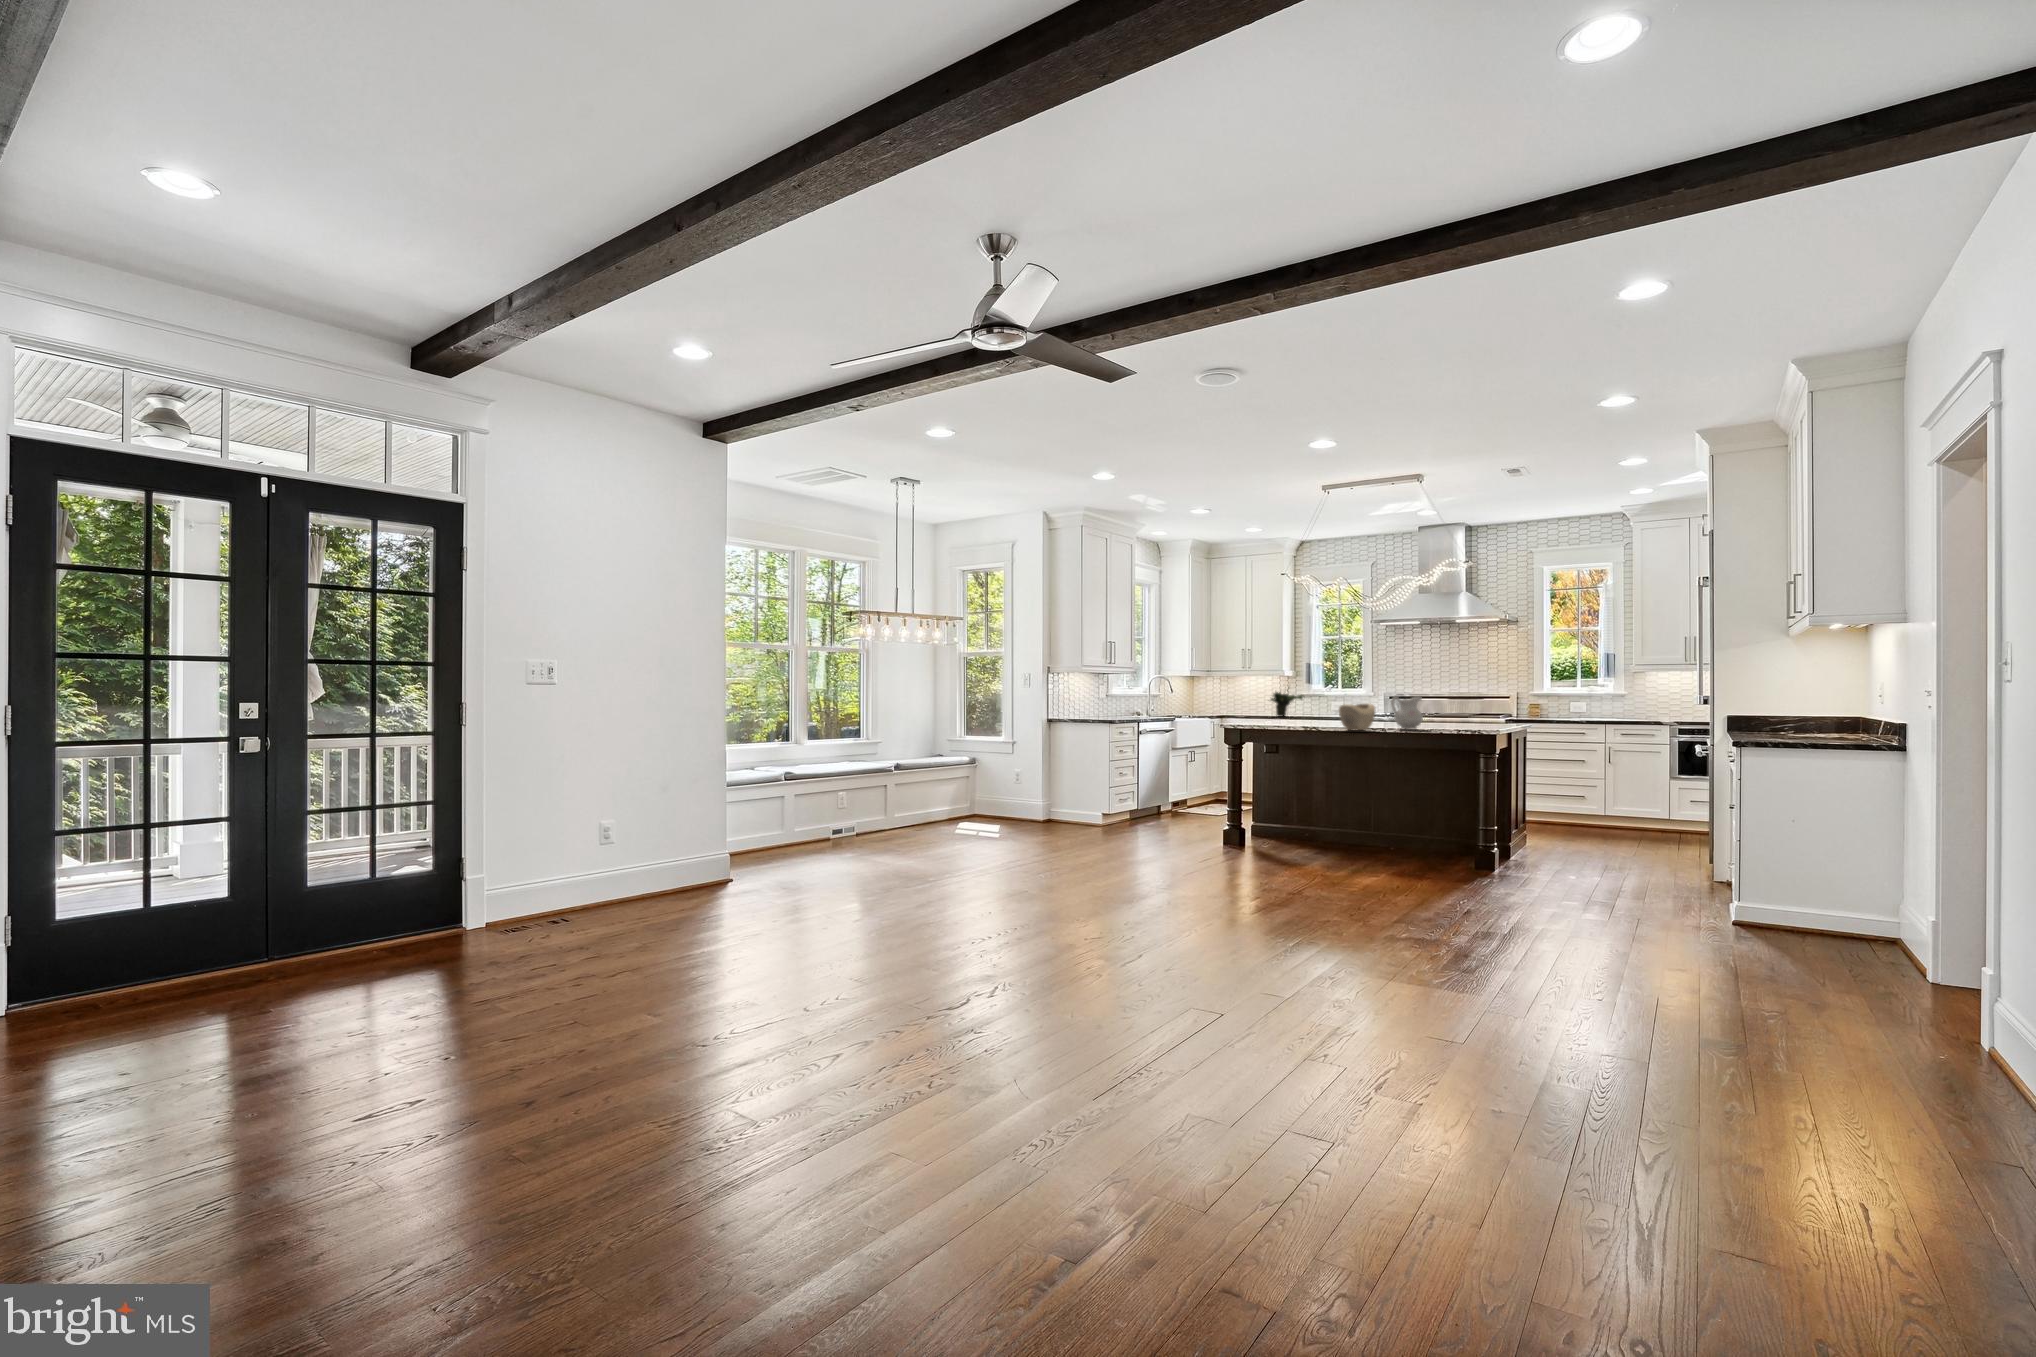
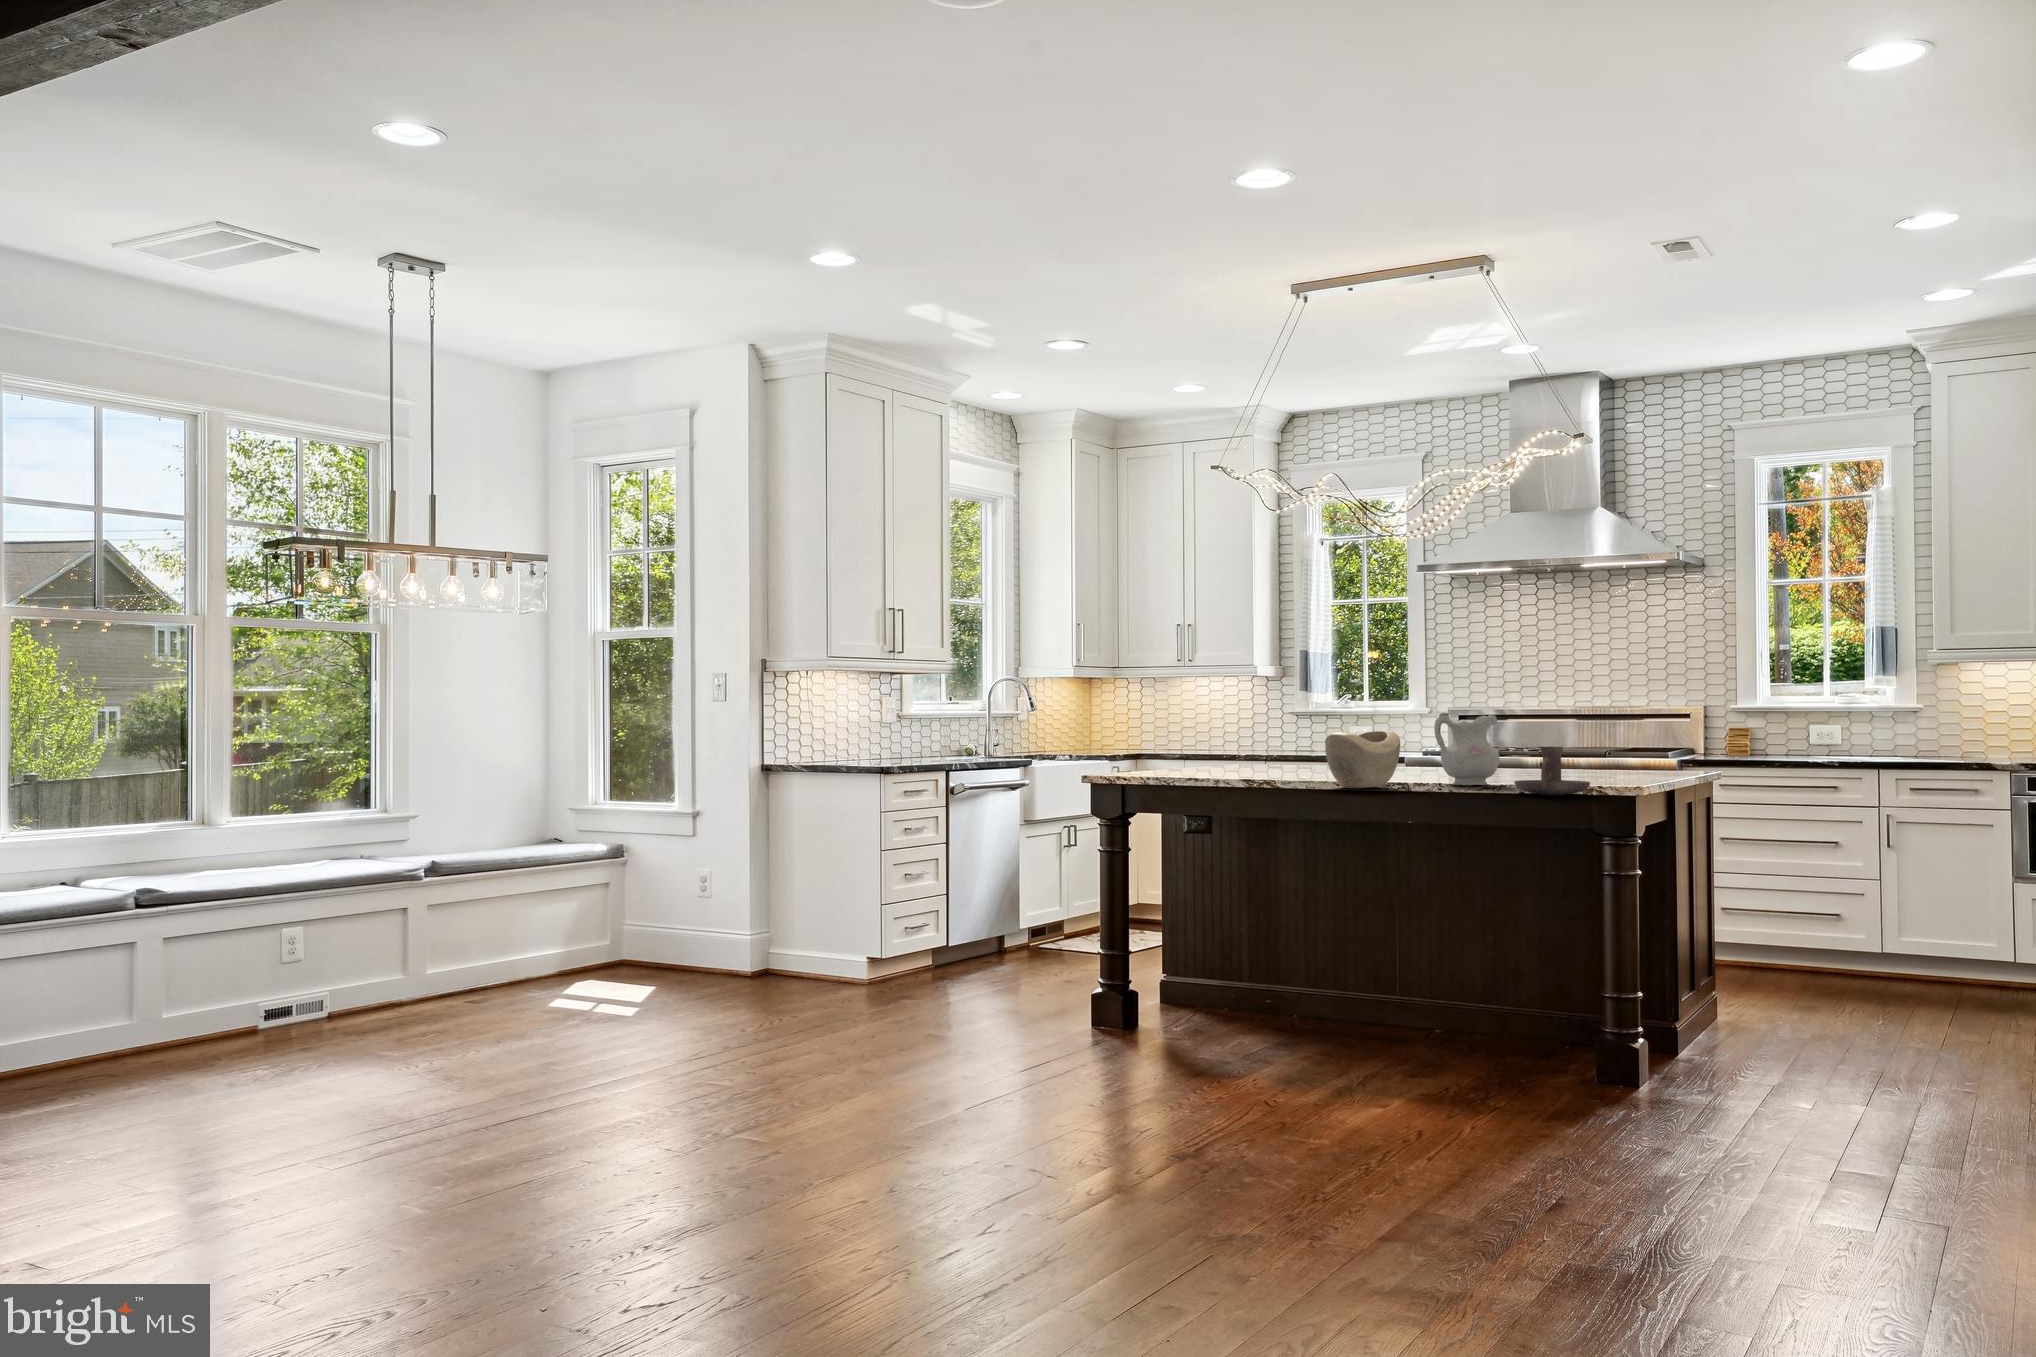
potted plant: present [1271,692,1303,717] -> none [1214,690,1285,756]
candle holder: none [1433,711,1470,734] -> present [1514,747,1590,795]

